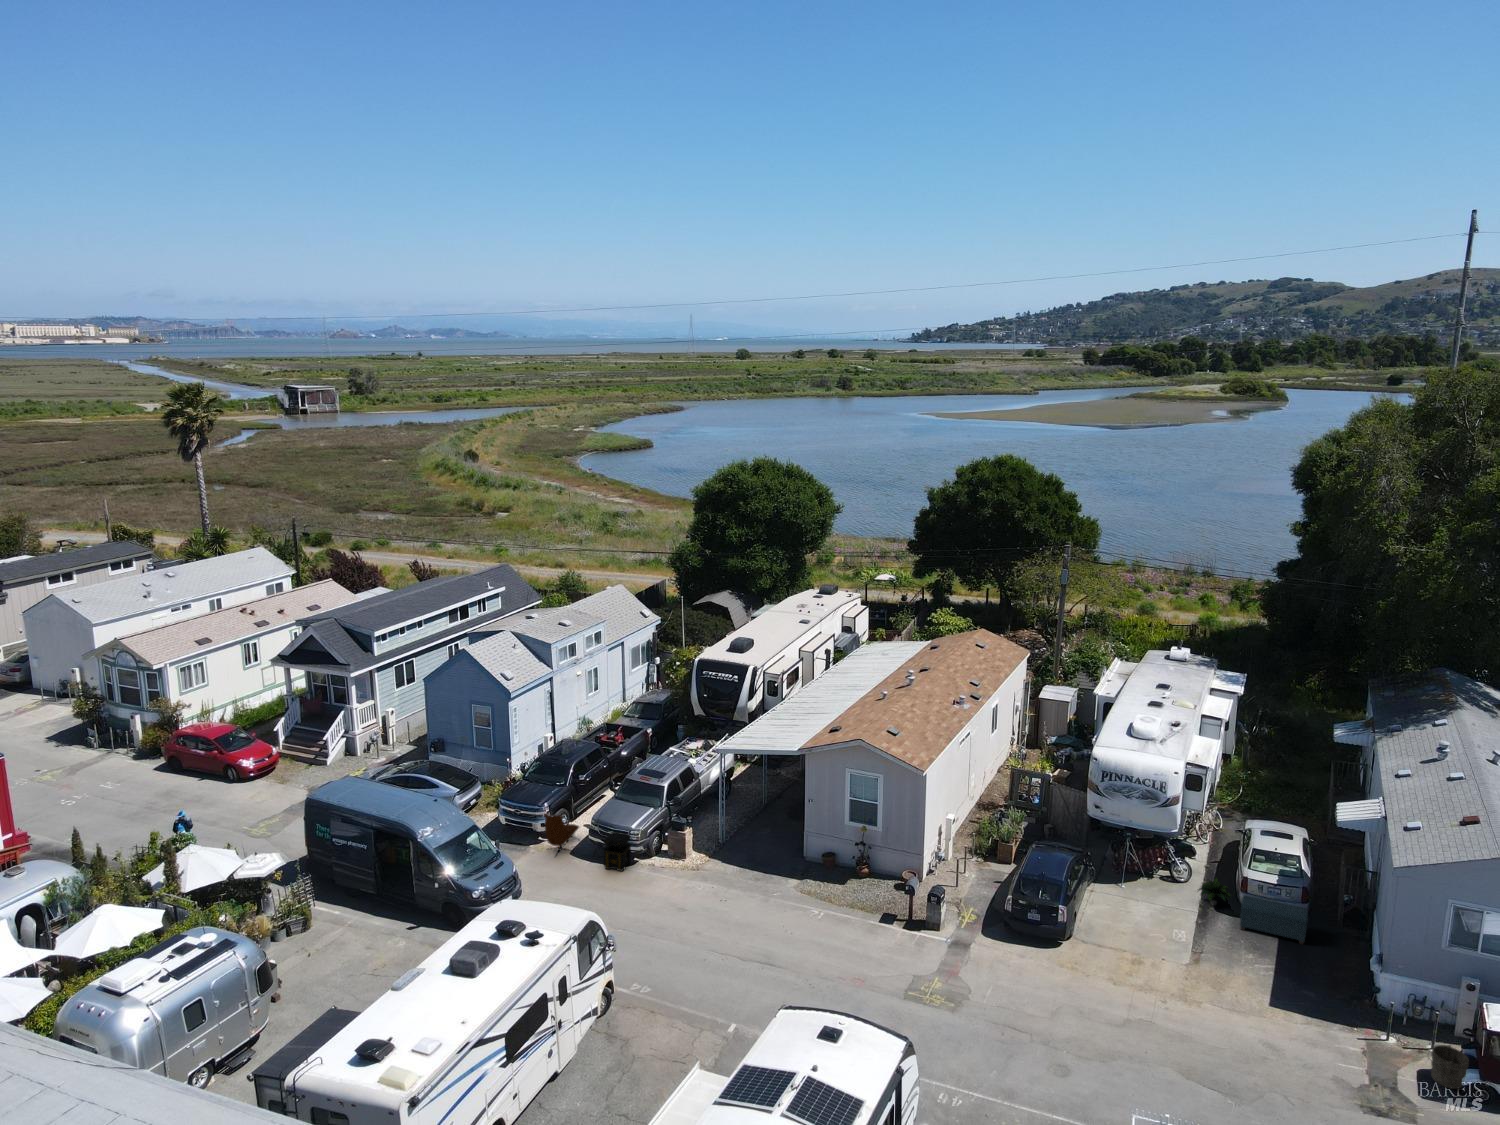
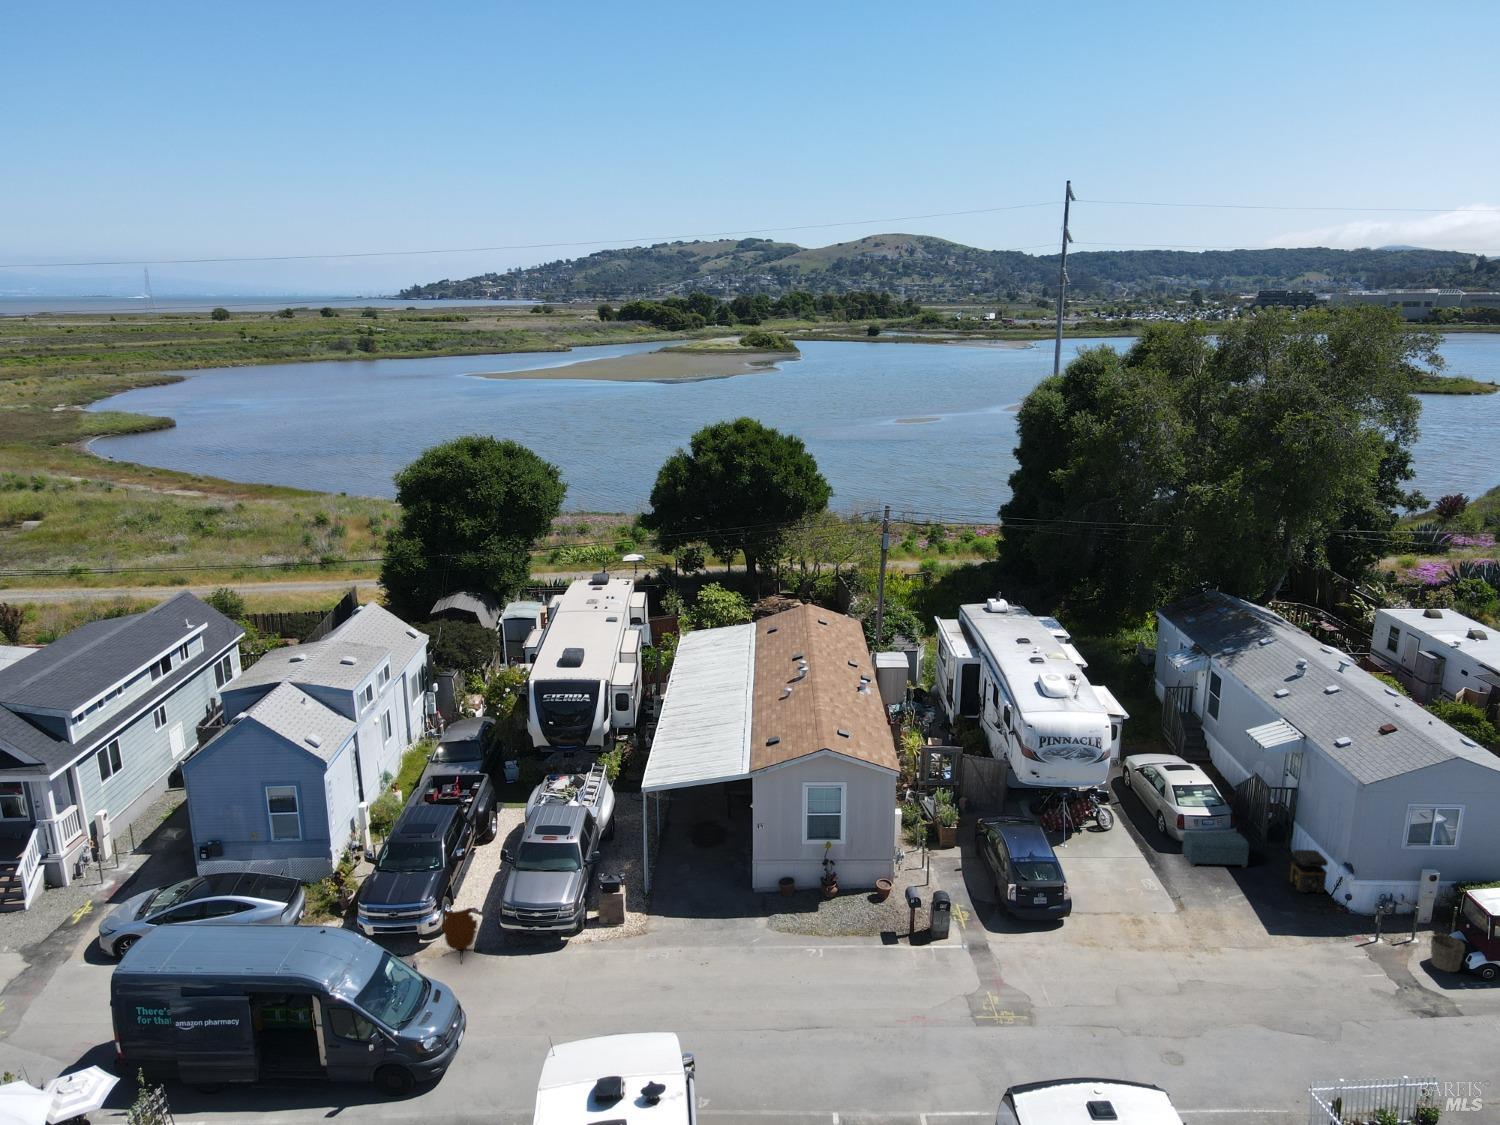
toolbox: present [603,832,632,871] -> present [1290,850,1328,893]
potted plant: present [1198,877,1231,906] -> none [1134,819,1170,848]

